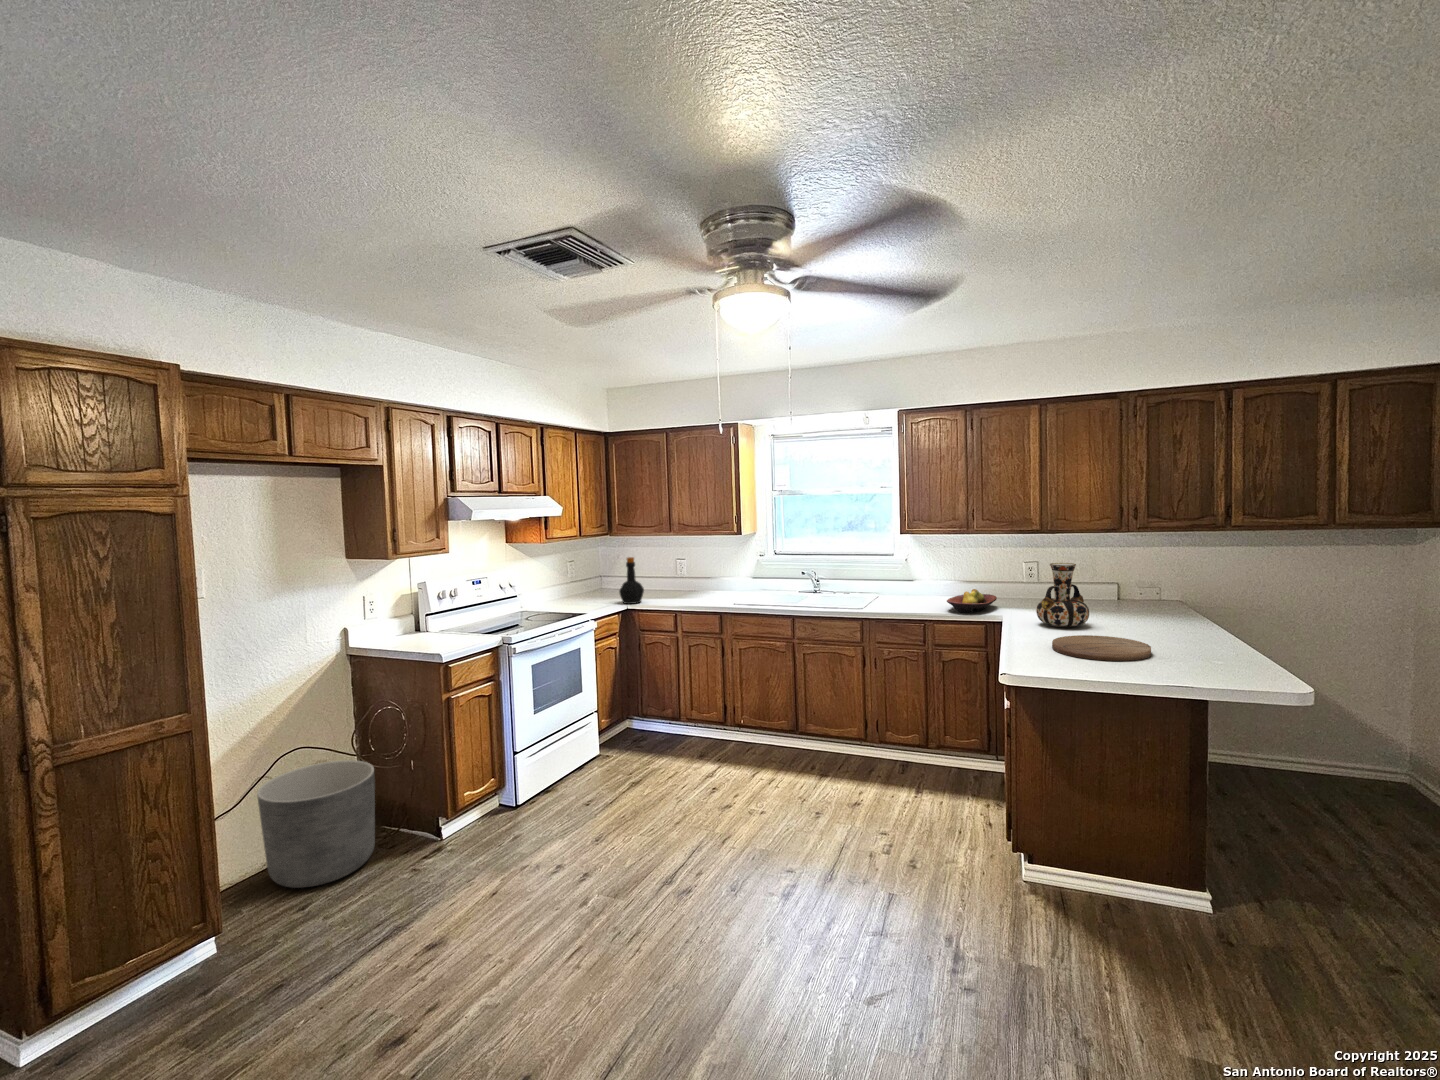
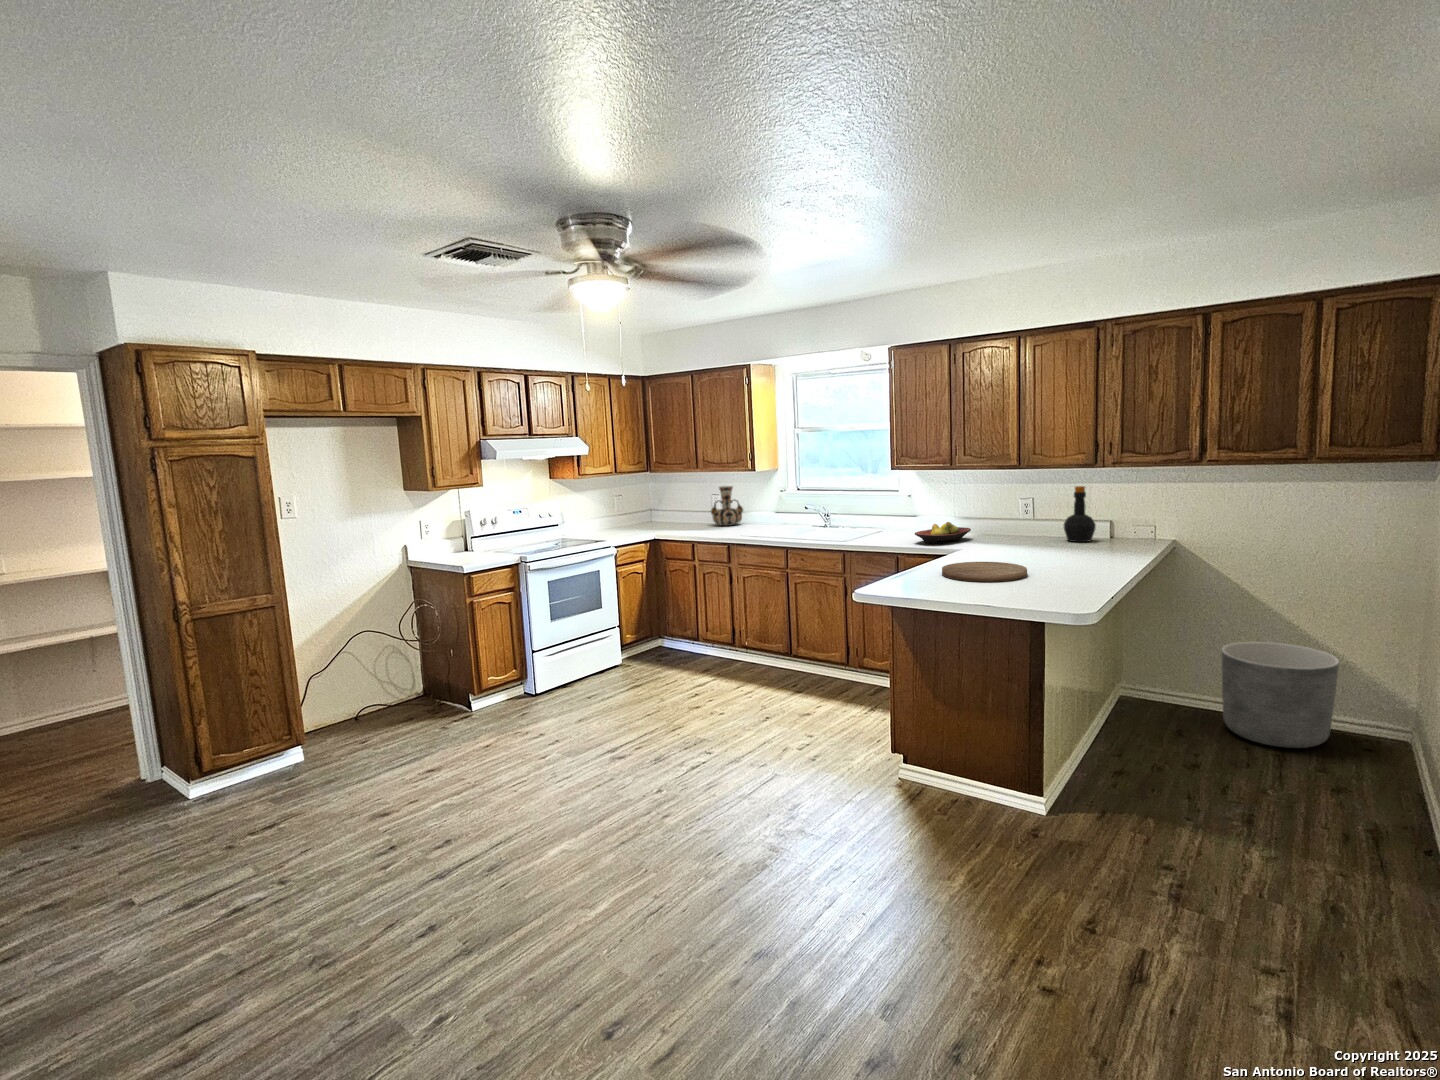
bottle: present [619,557,644,604] -> present [1064,486,1096,542]
vase: present [1036,563,1089,627] -> present [711,486,743,526]
planter: present [257,760,375,888] -> present [1221,642,1339,748]

